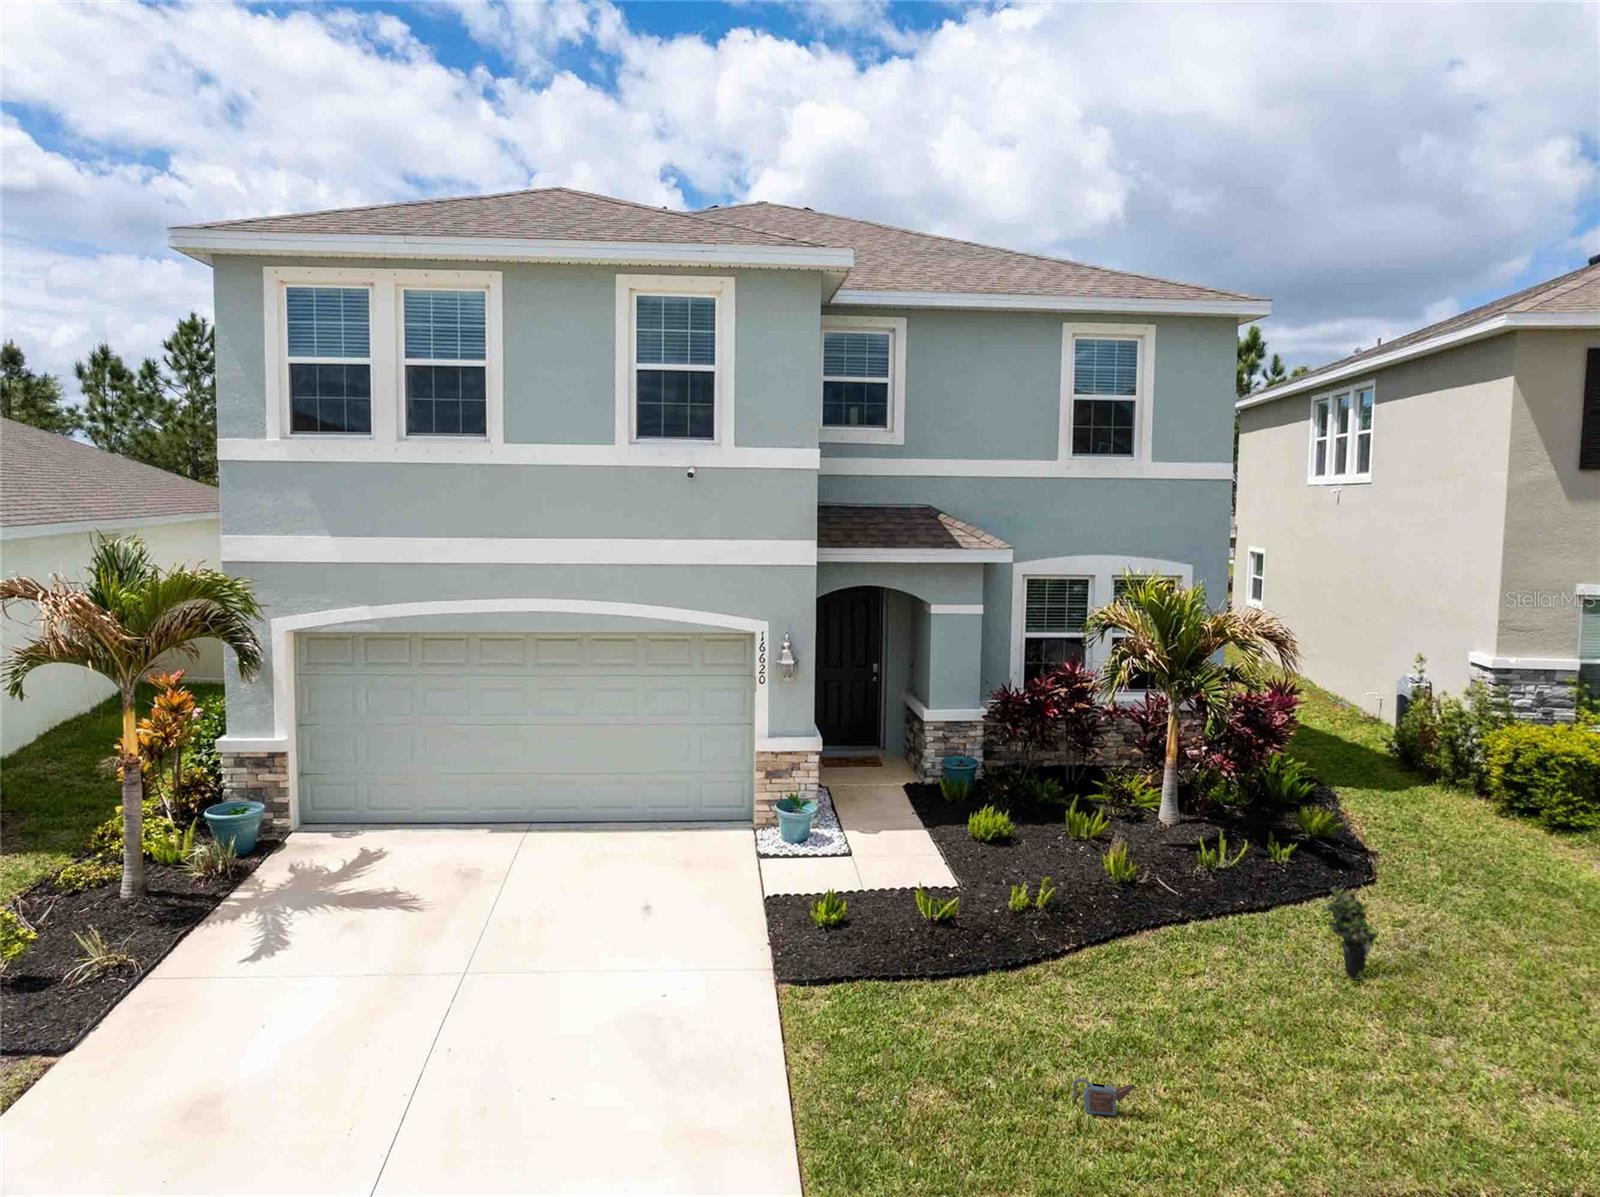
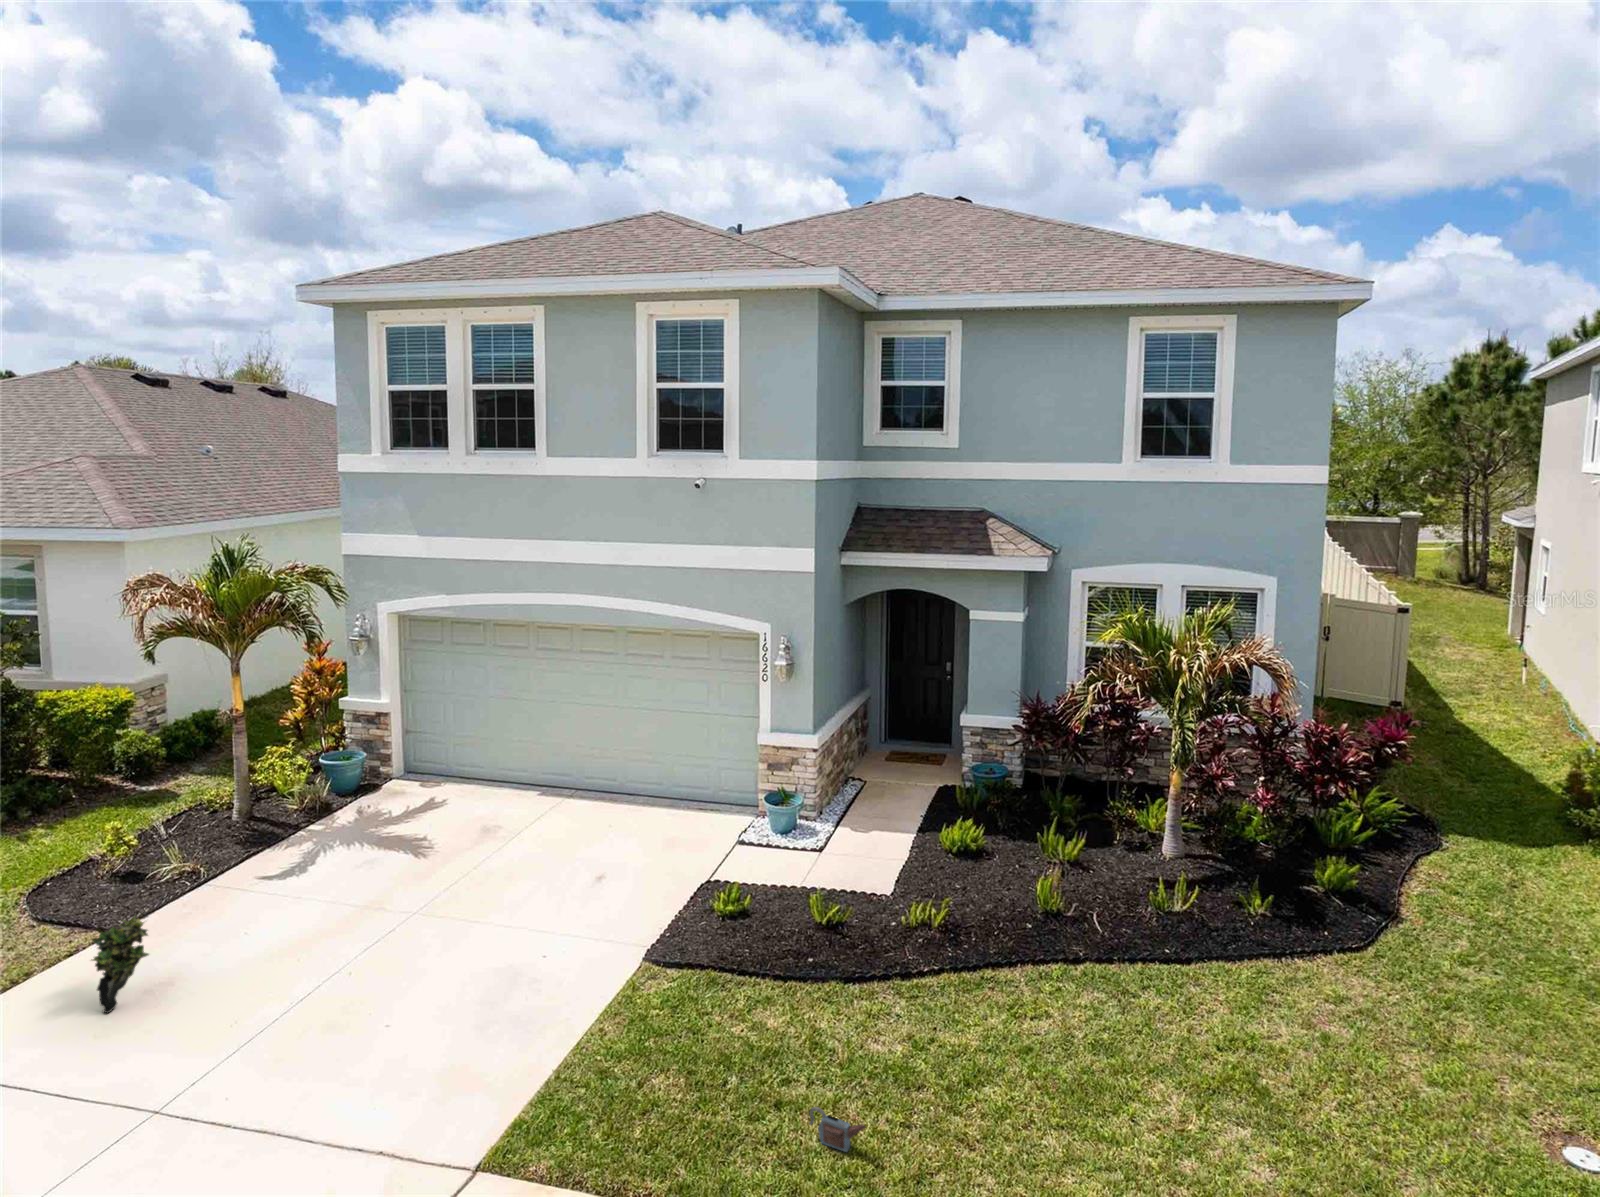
potted plant: present [1325,887,1377,980] -> present [91,916,149,1013]

